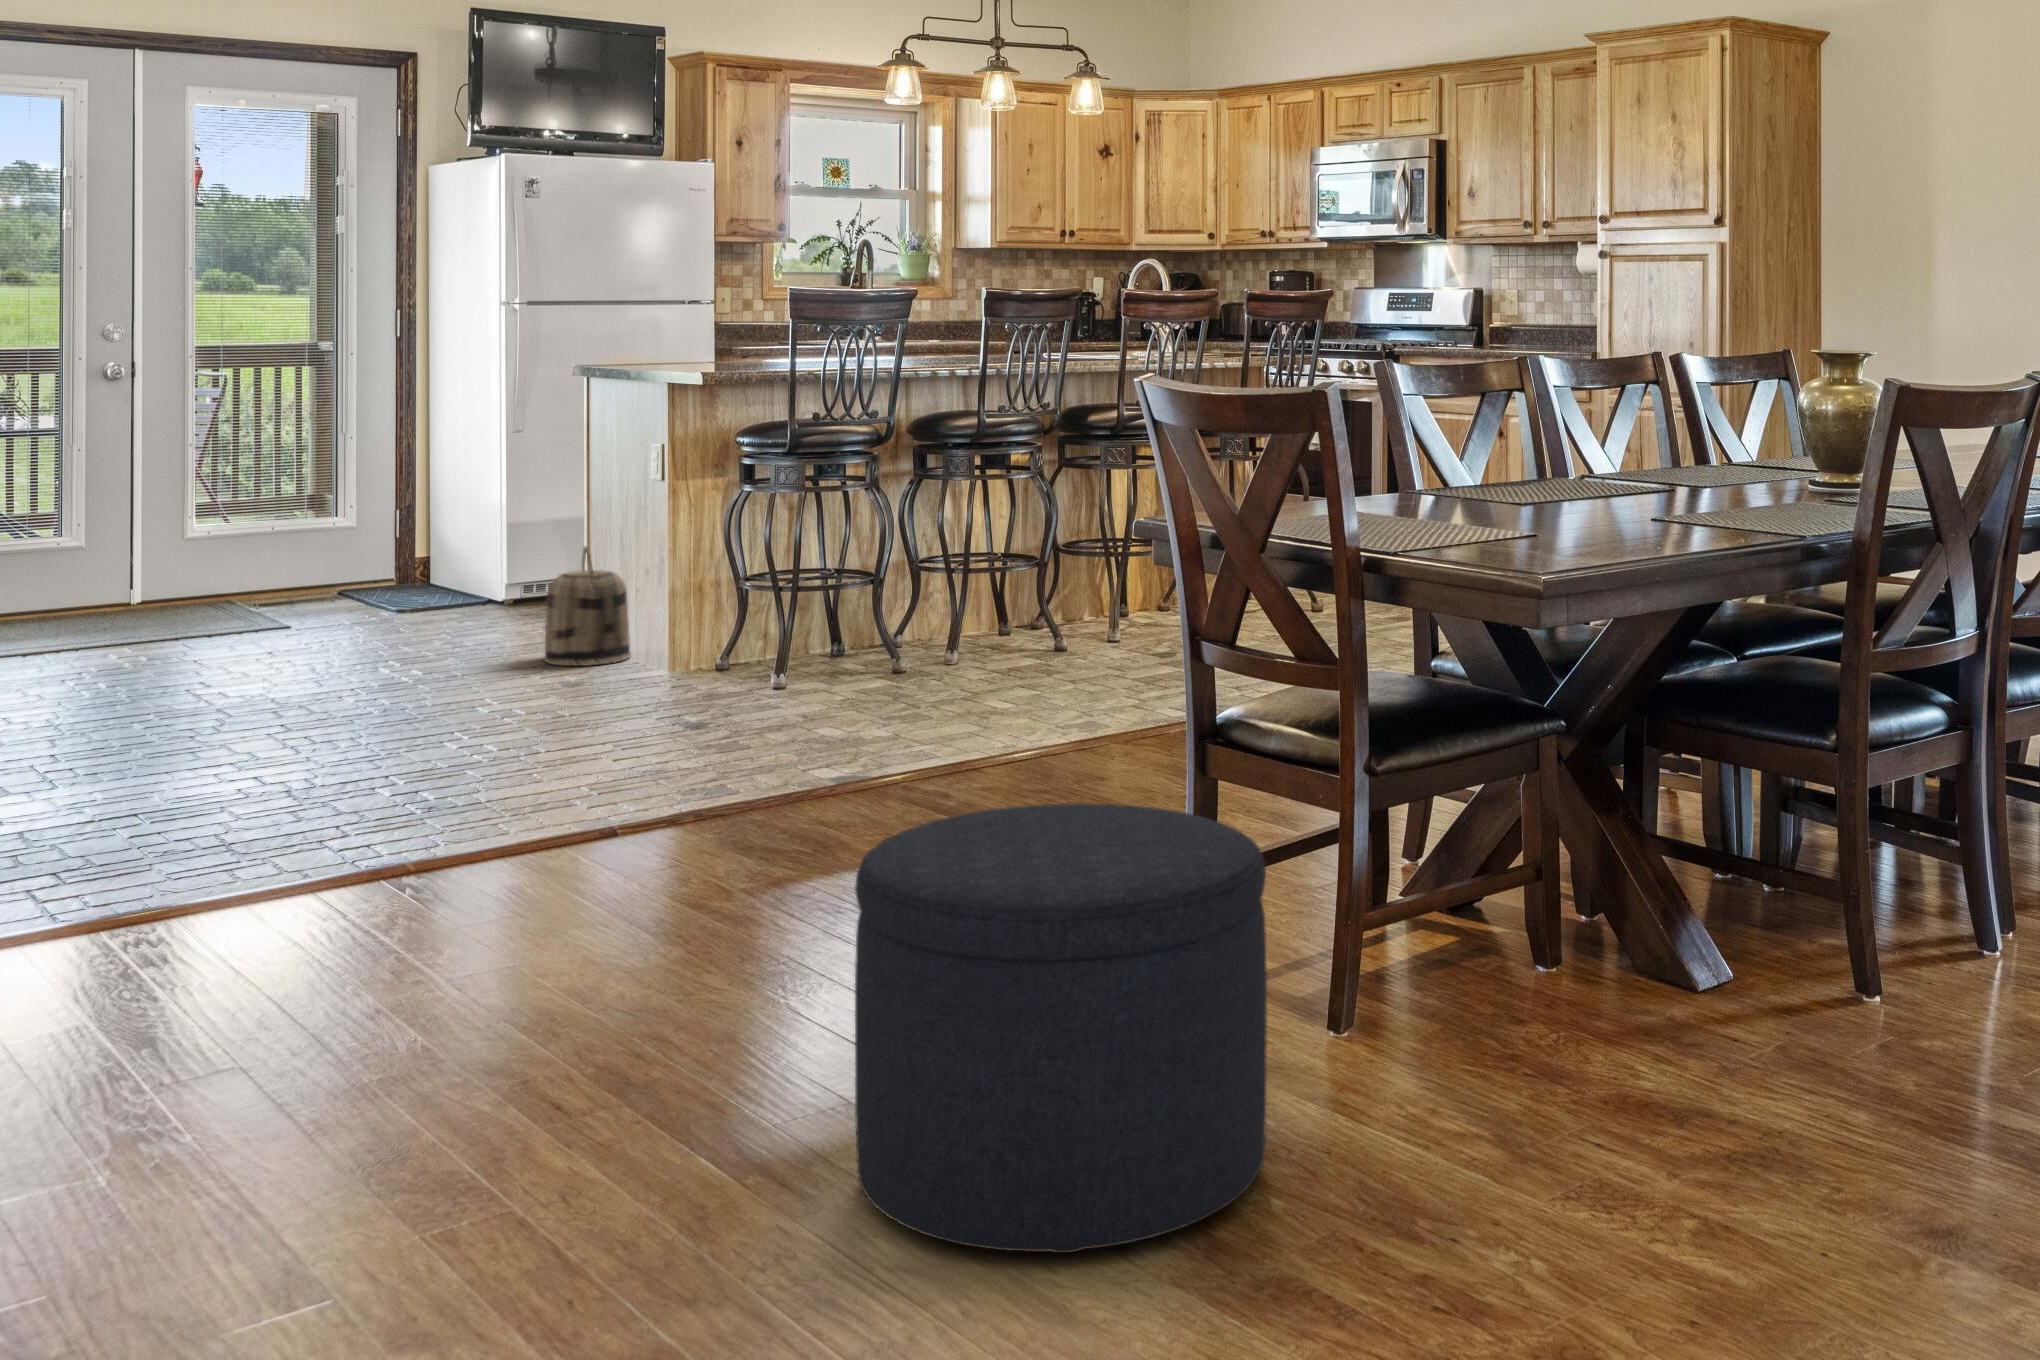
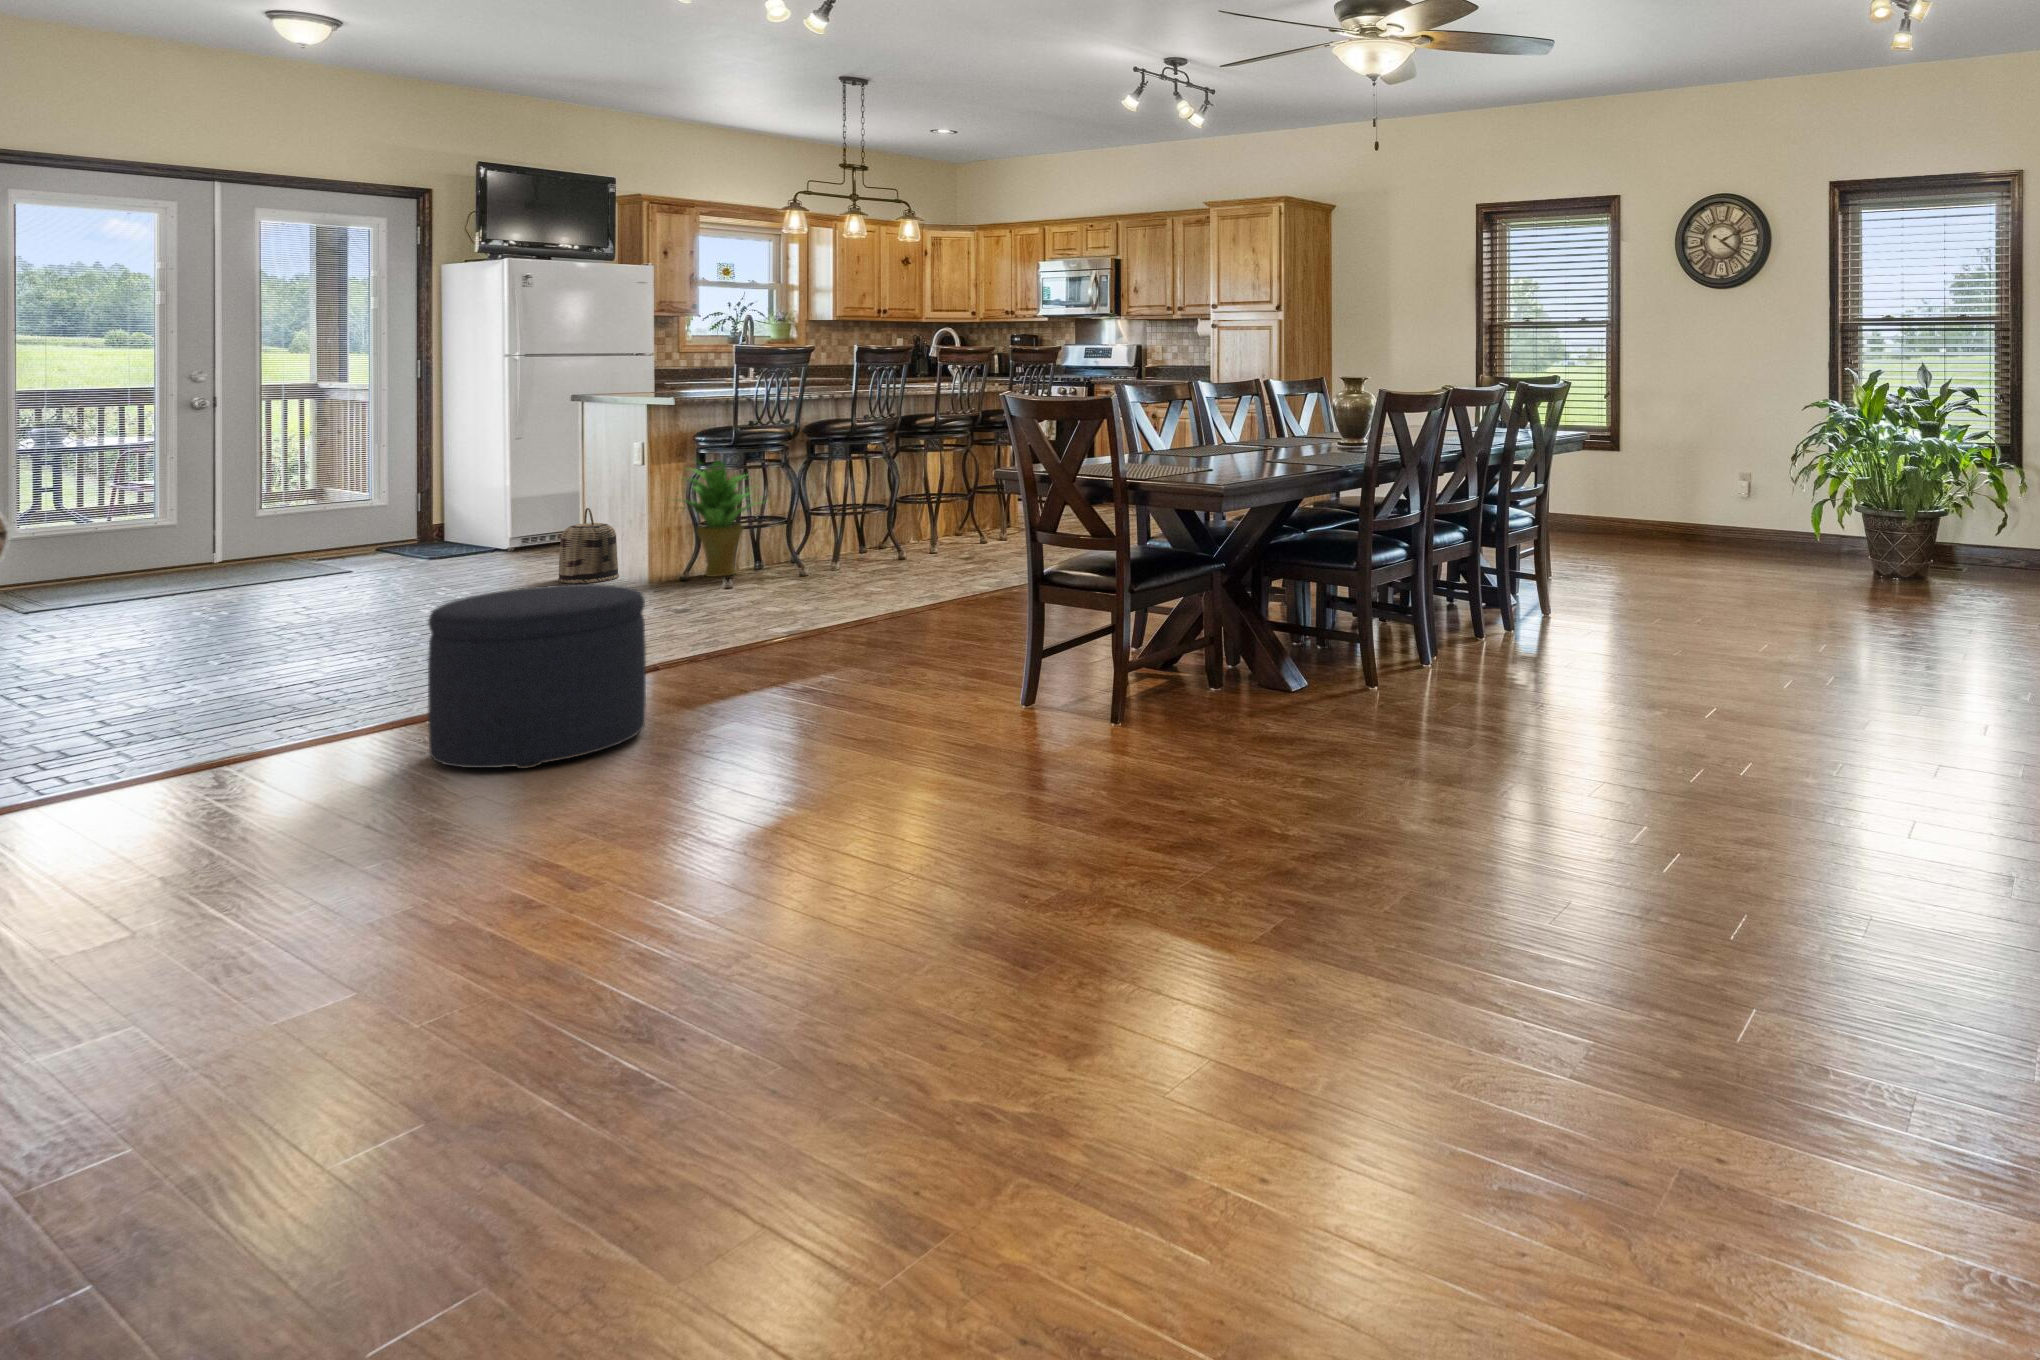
potted plant: none [695,467,852,666] -> present [677,457,755,577]
ottoman: present [855,803,1267,1253] -> present [428,584,646,769]

